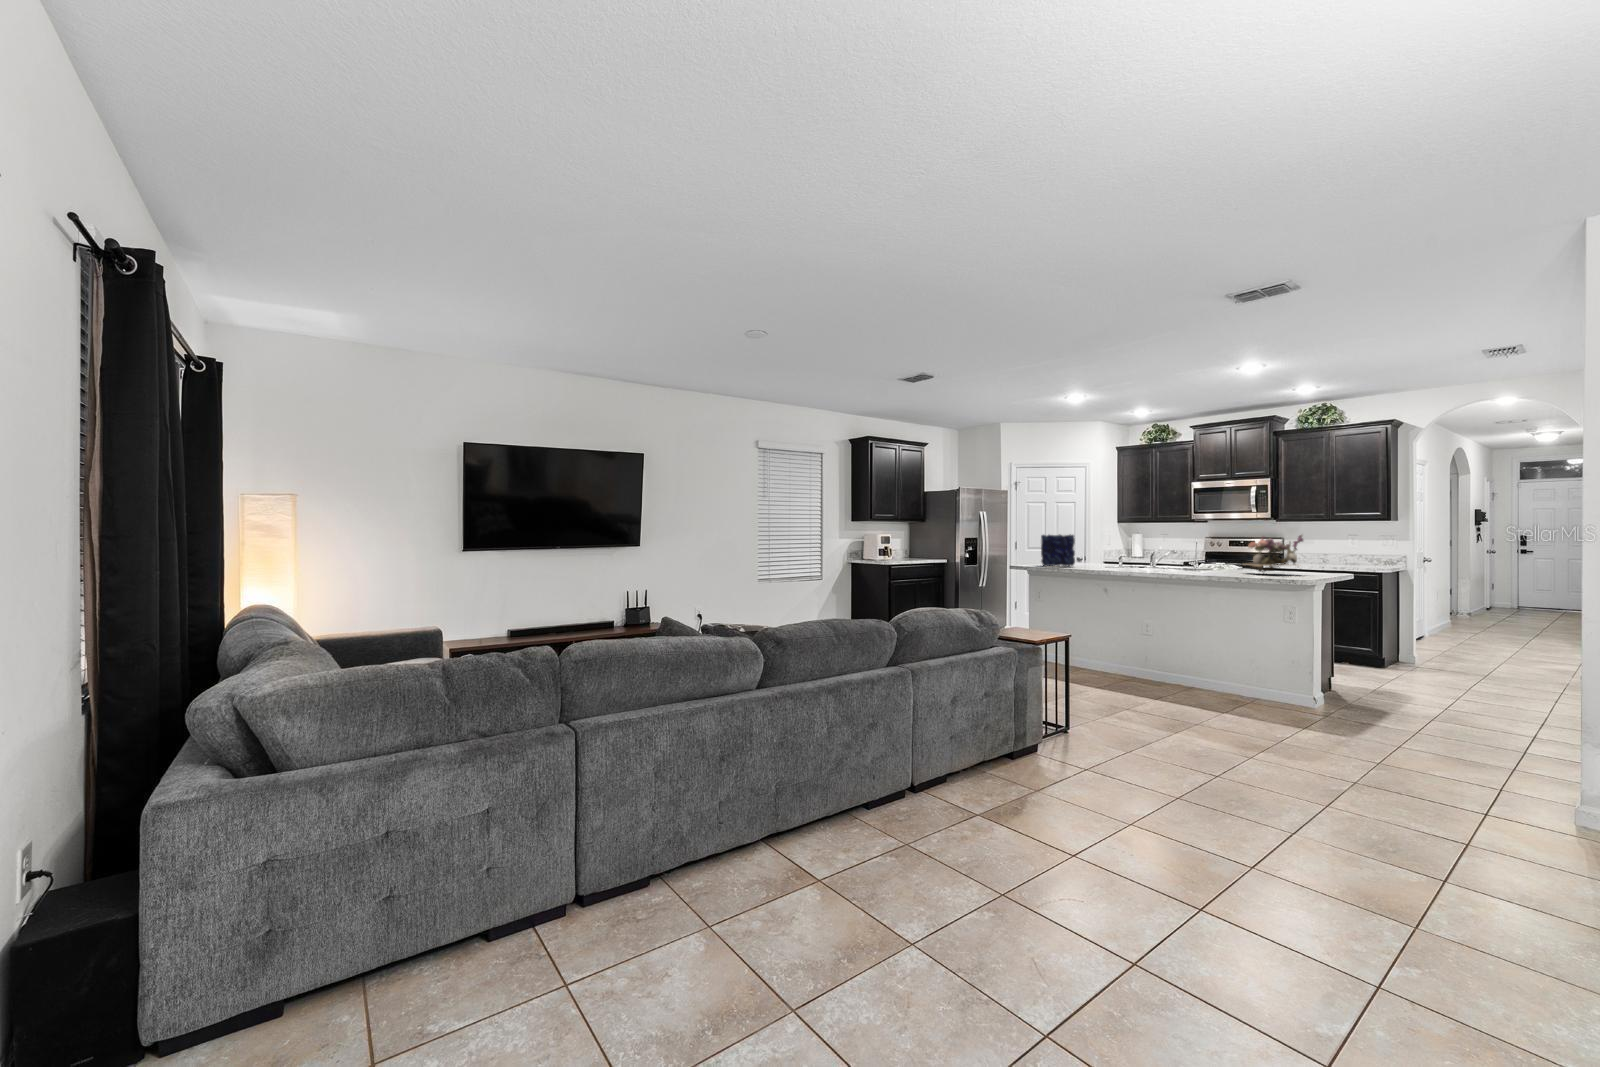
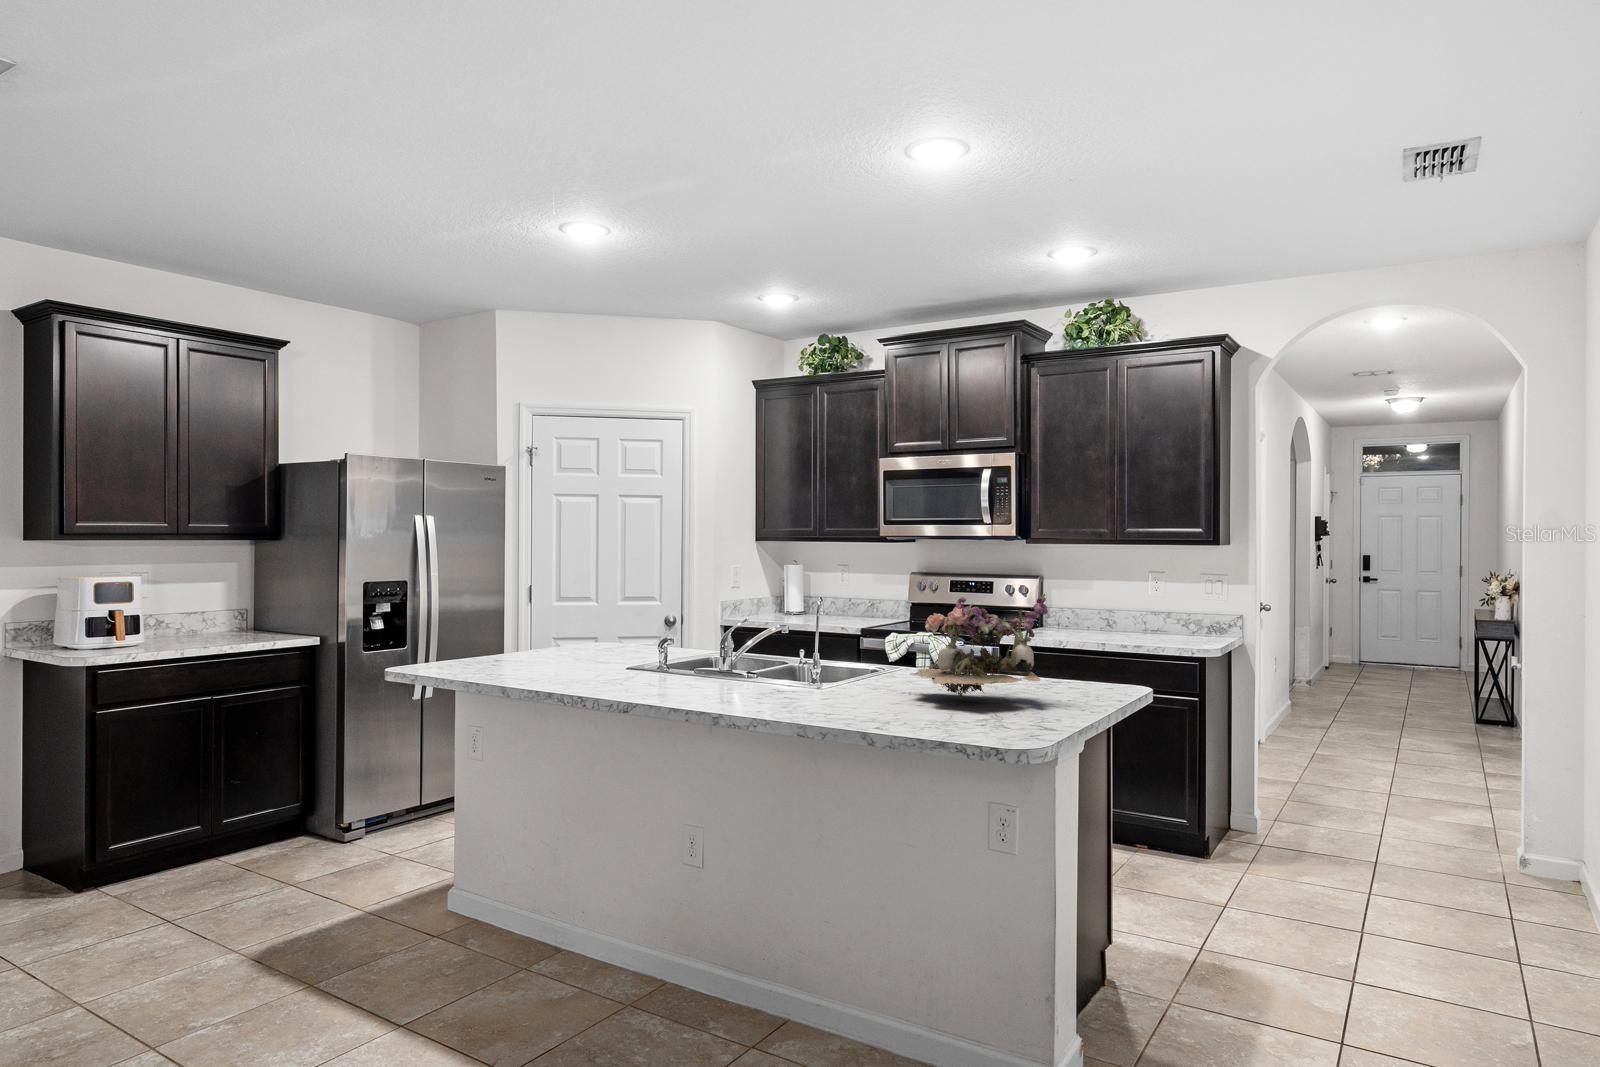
vase: present [1041,534,1075,566] -> none [470,580,559,672]

